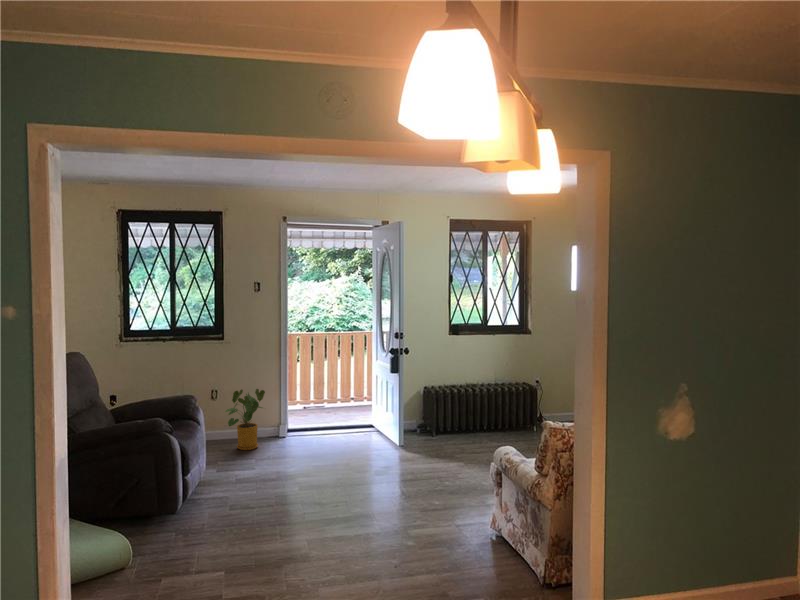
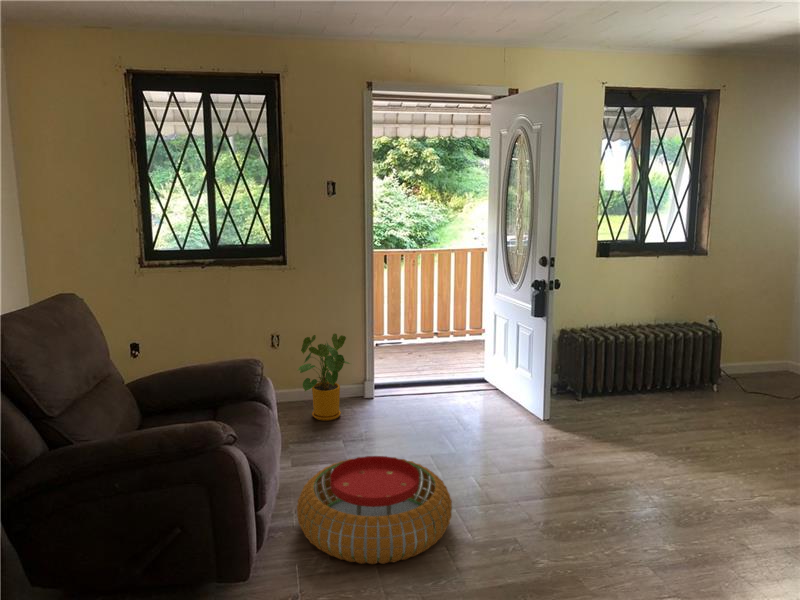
pouf: none [198,458,304,521] -> present [297,456,452,564]

